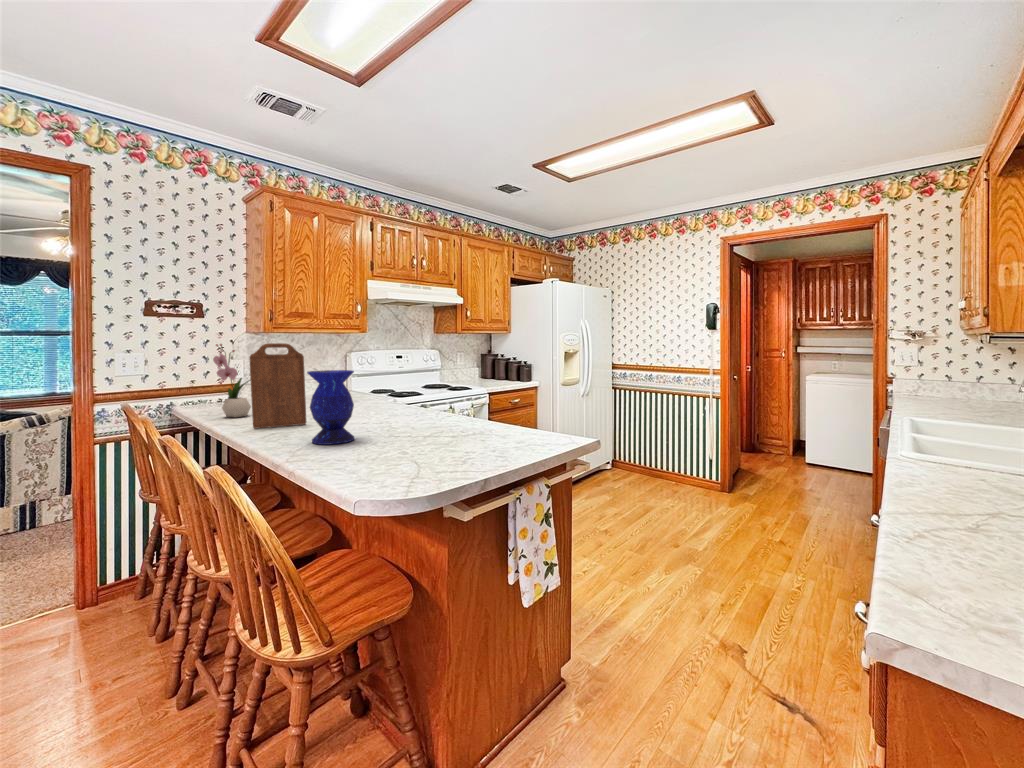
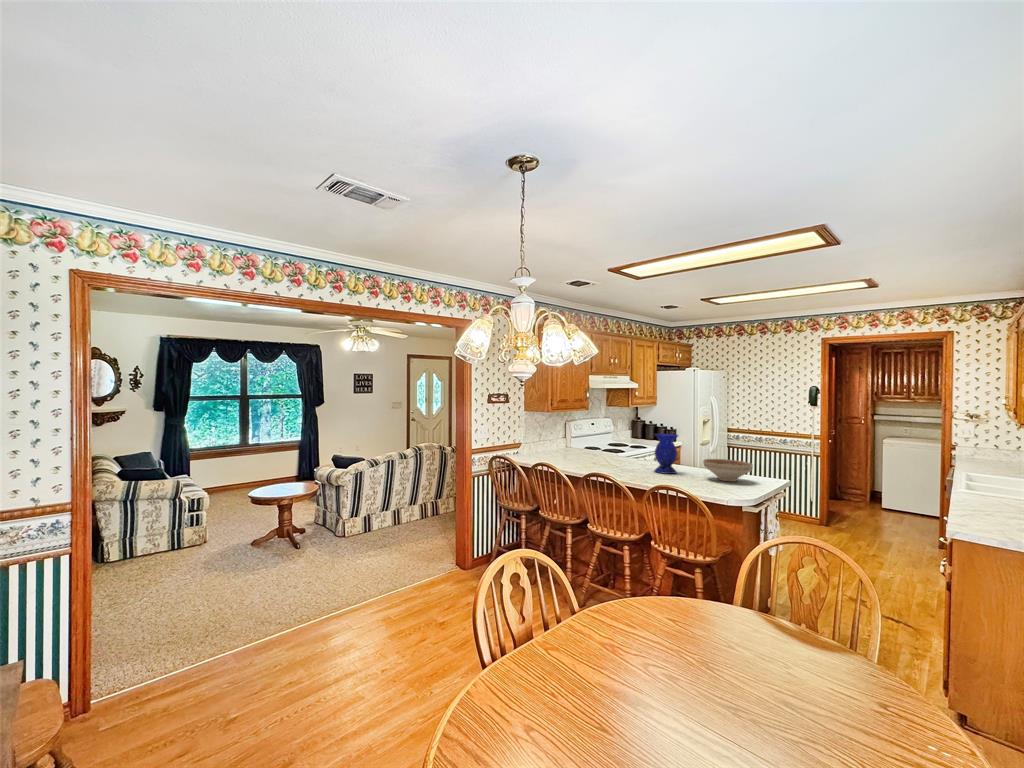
cutting board: present [249,343,307,428] -> none [596,416,619,465]
flower arrangement: present [213,344,251,417] -> none [549,413,566,458]
decorative bowl: none [352,414,447,461] -> present [703,459,753,482]

